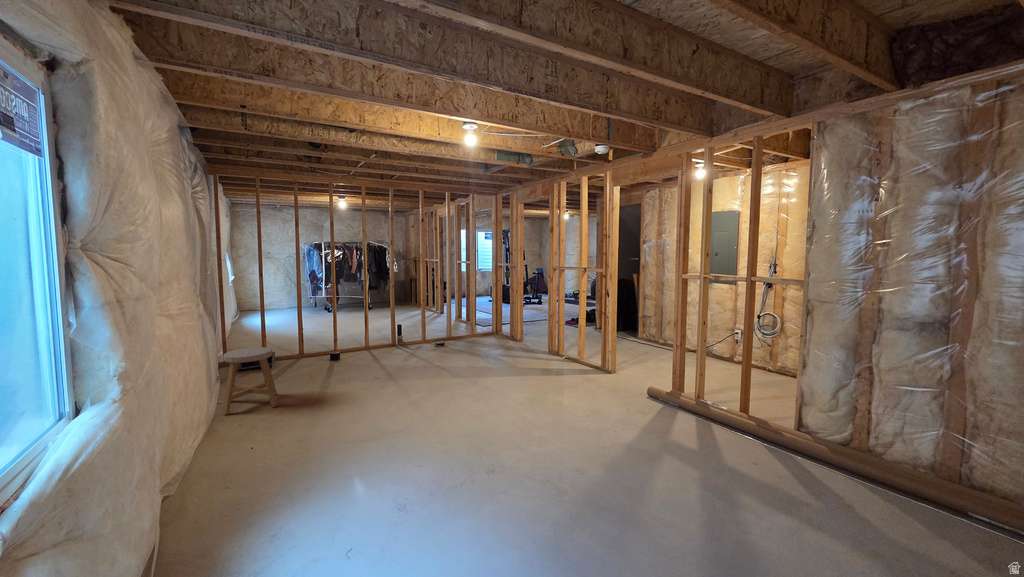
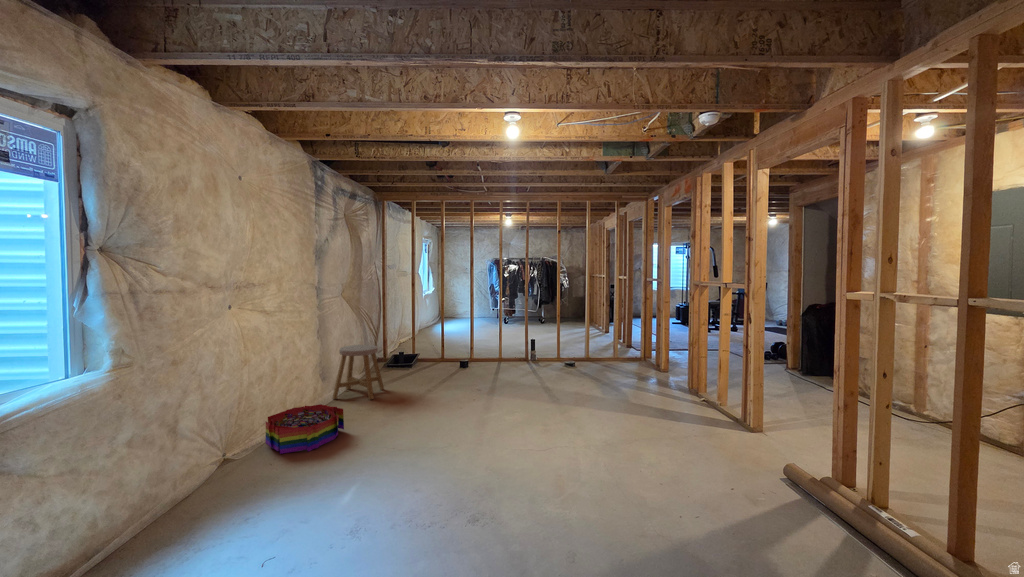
storage bin: none [196,417,292,479] -> present [266,404,344,454]

